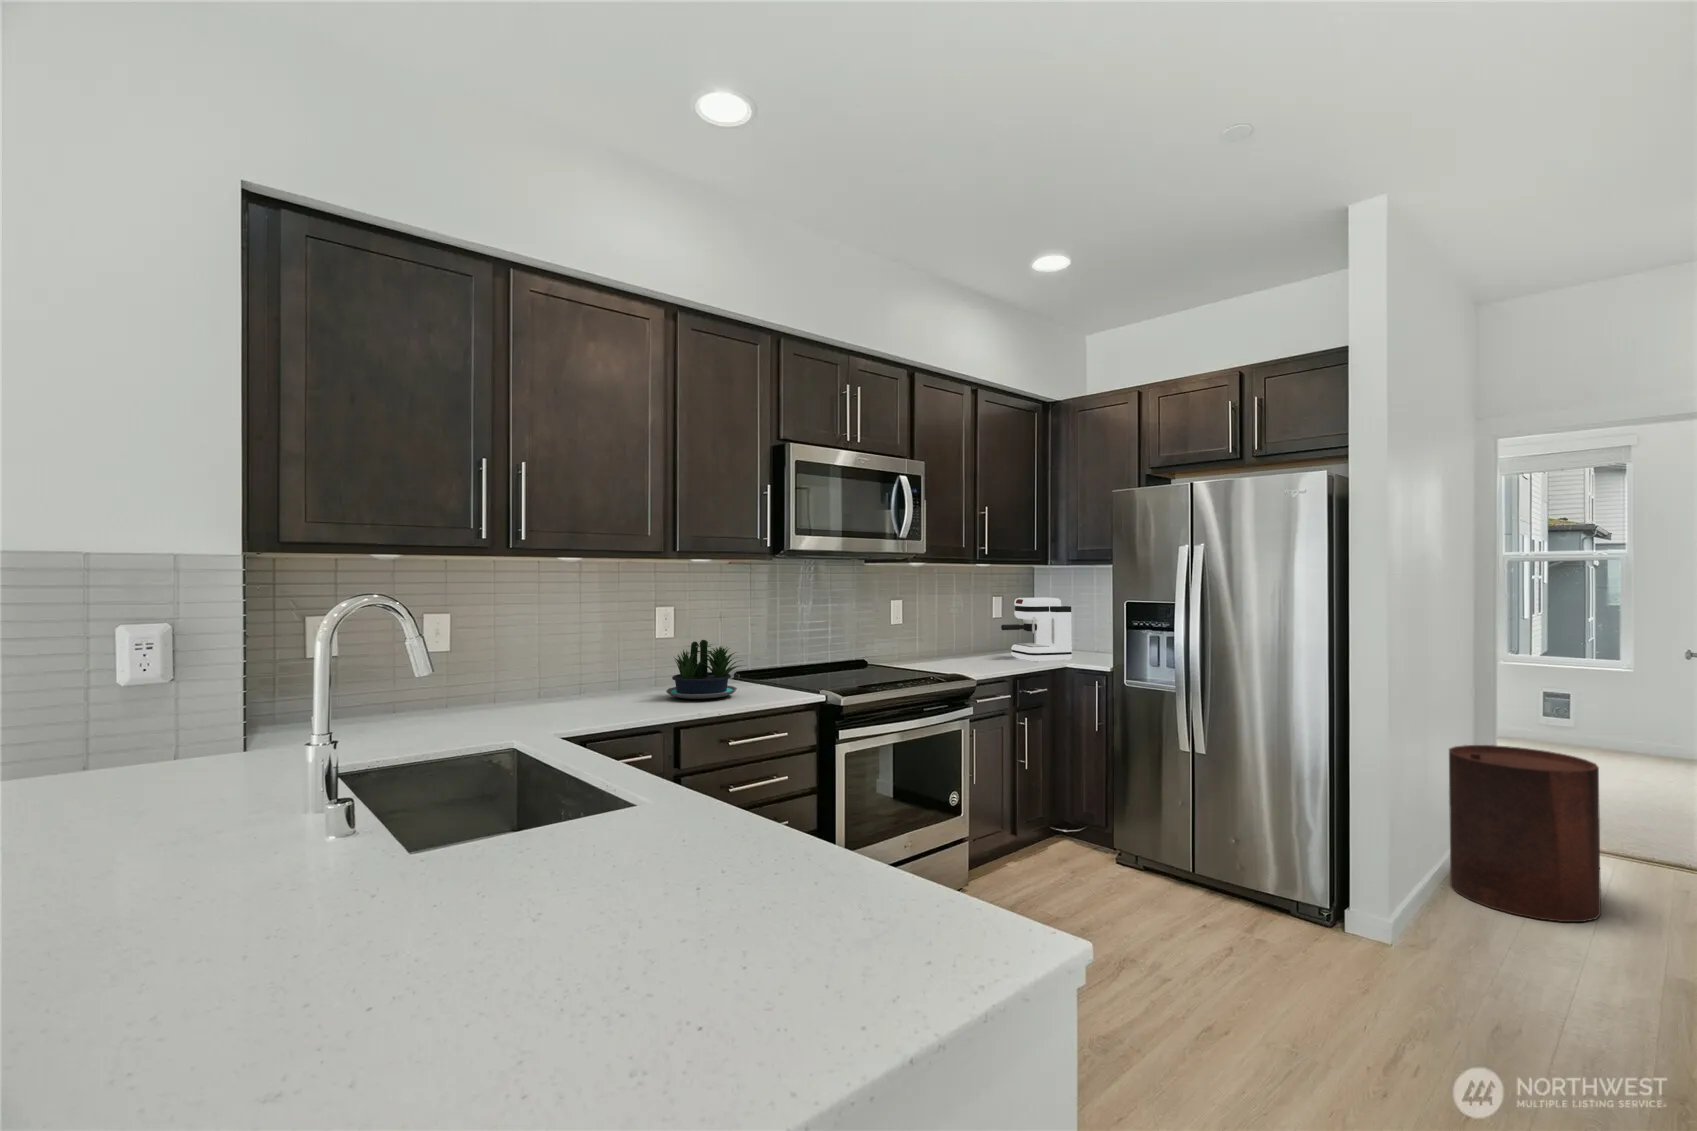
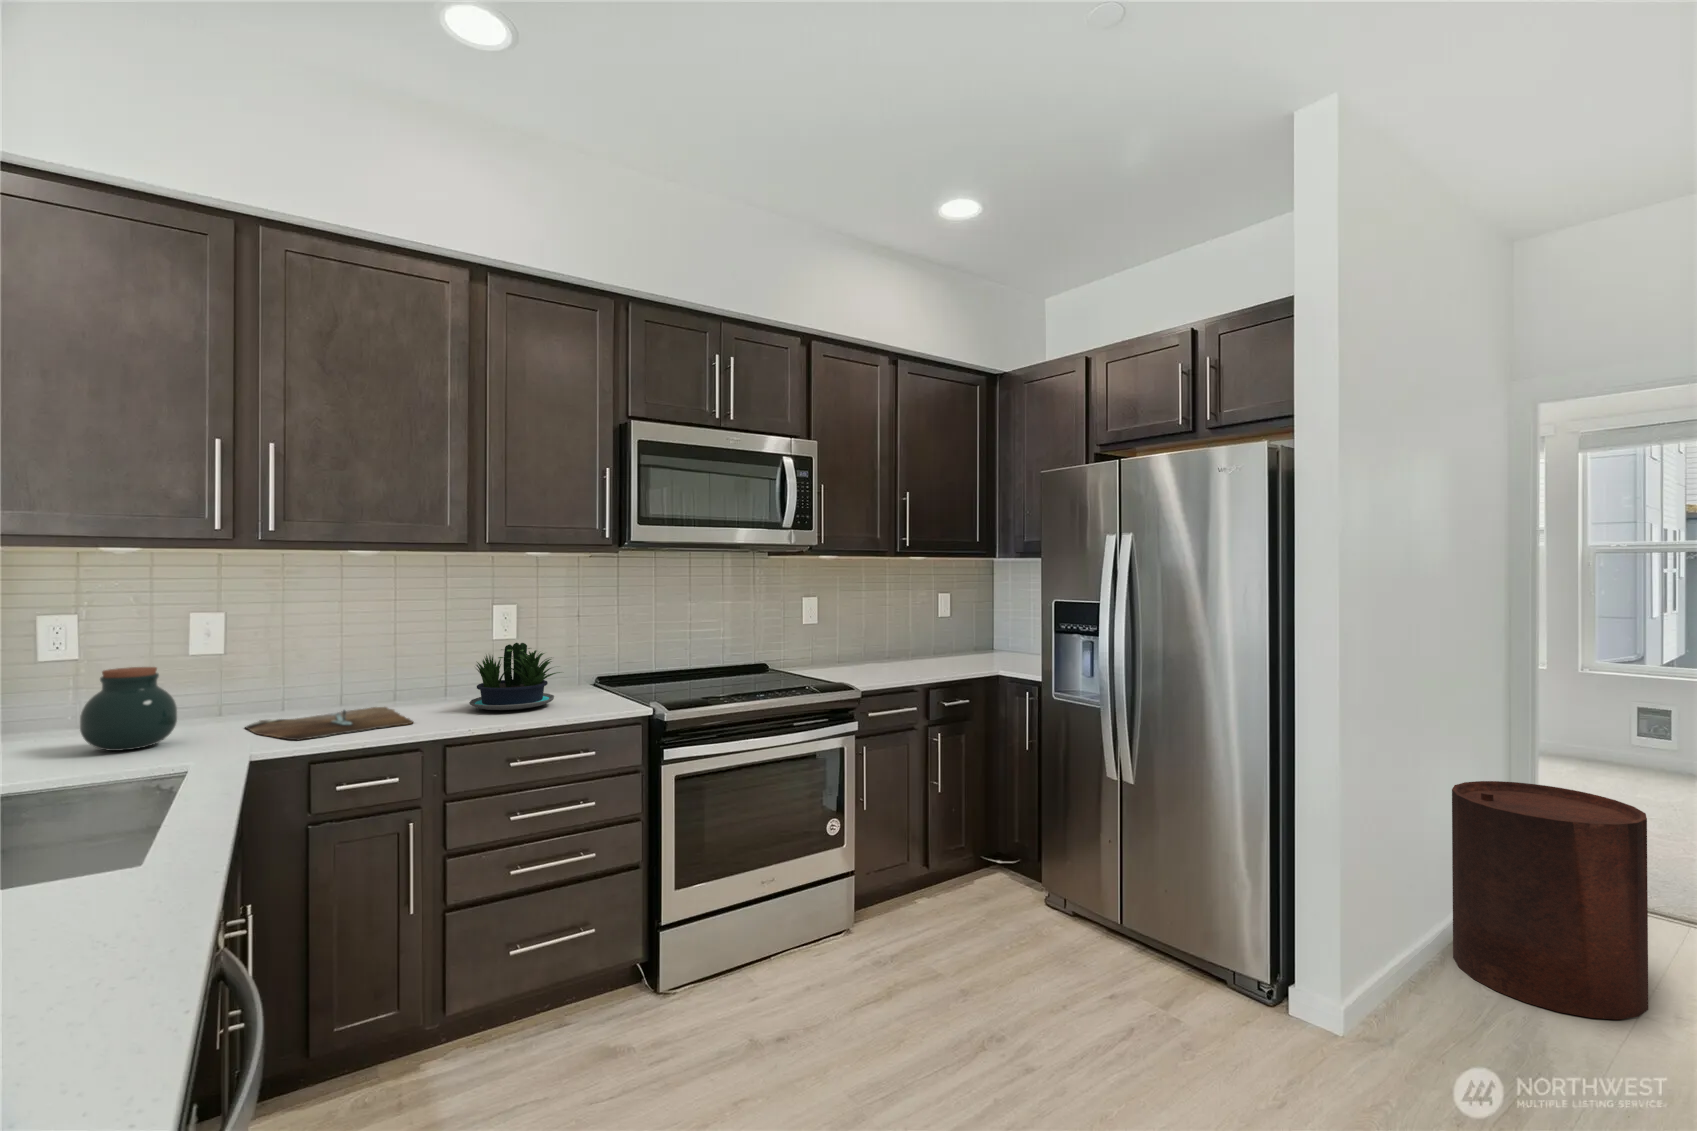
coffee maker: present [1001,598,1072,662] -> none [931,595,1009,668]
jar: none [396,661,467,734] -> present [80,667,177,751]
cutting board: none [496,698,643,724] -> present [246,707,413,740]

